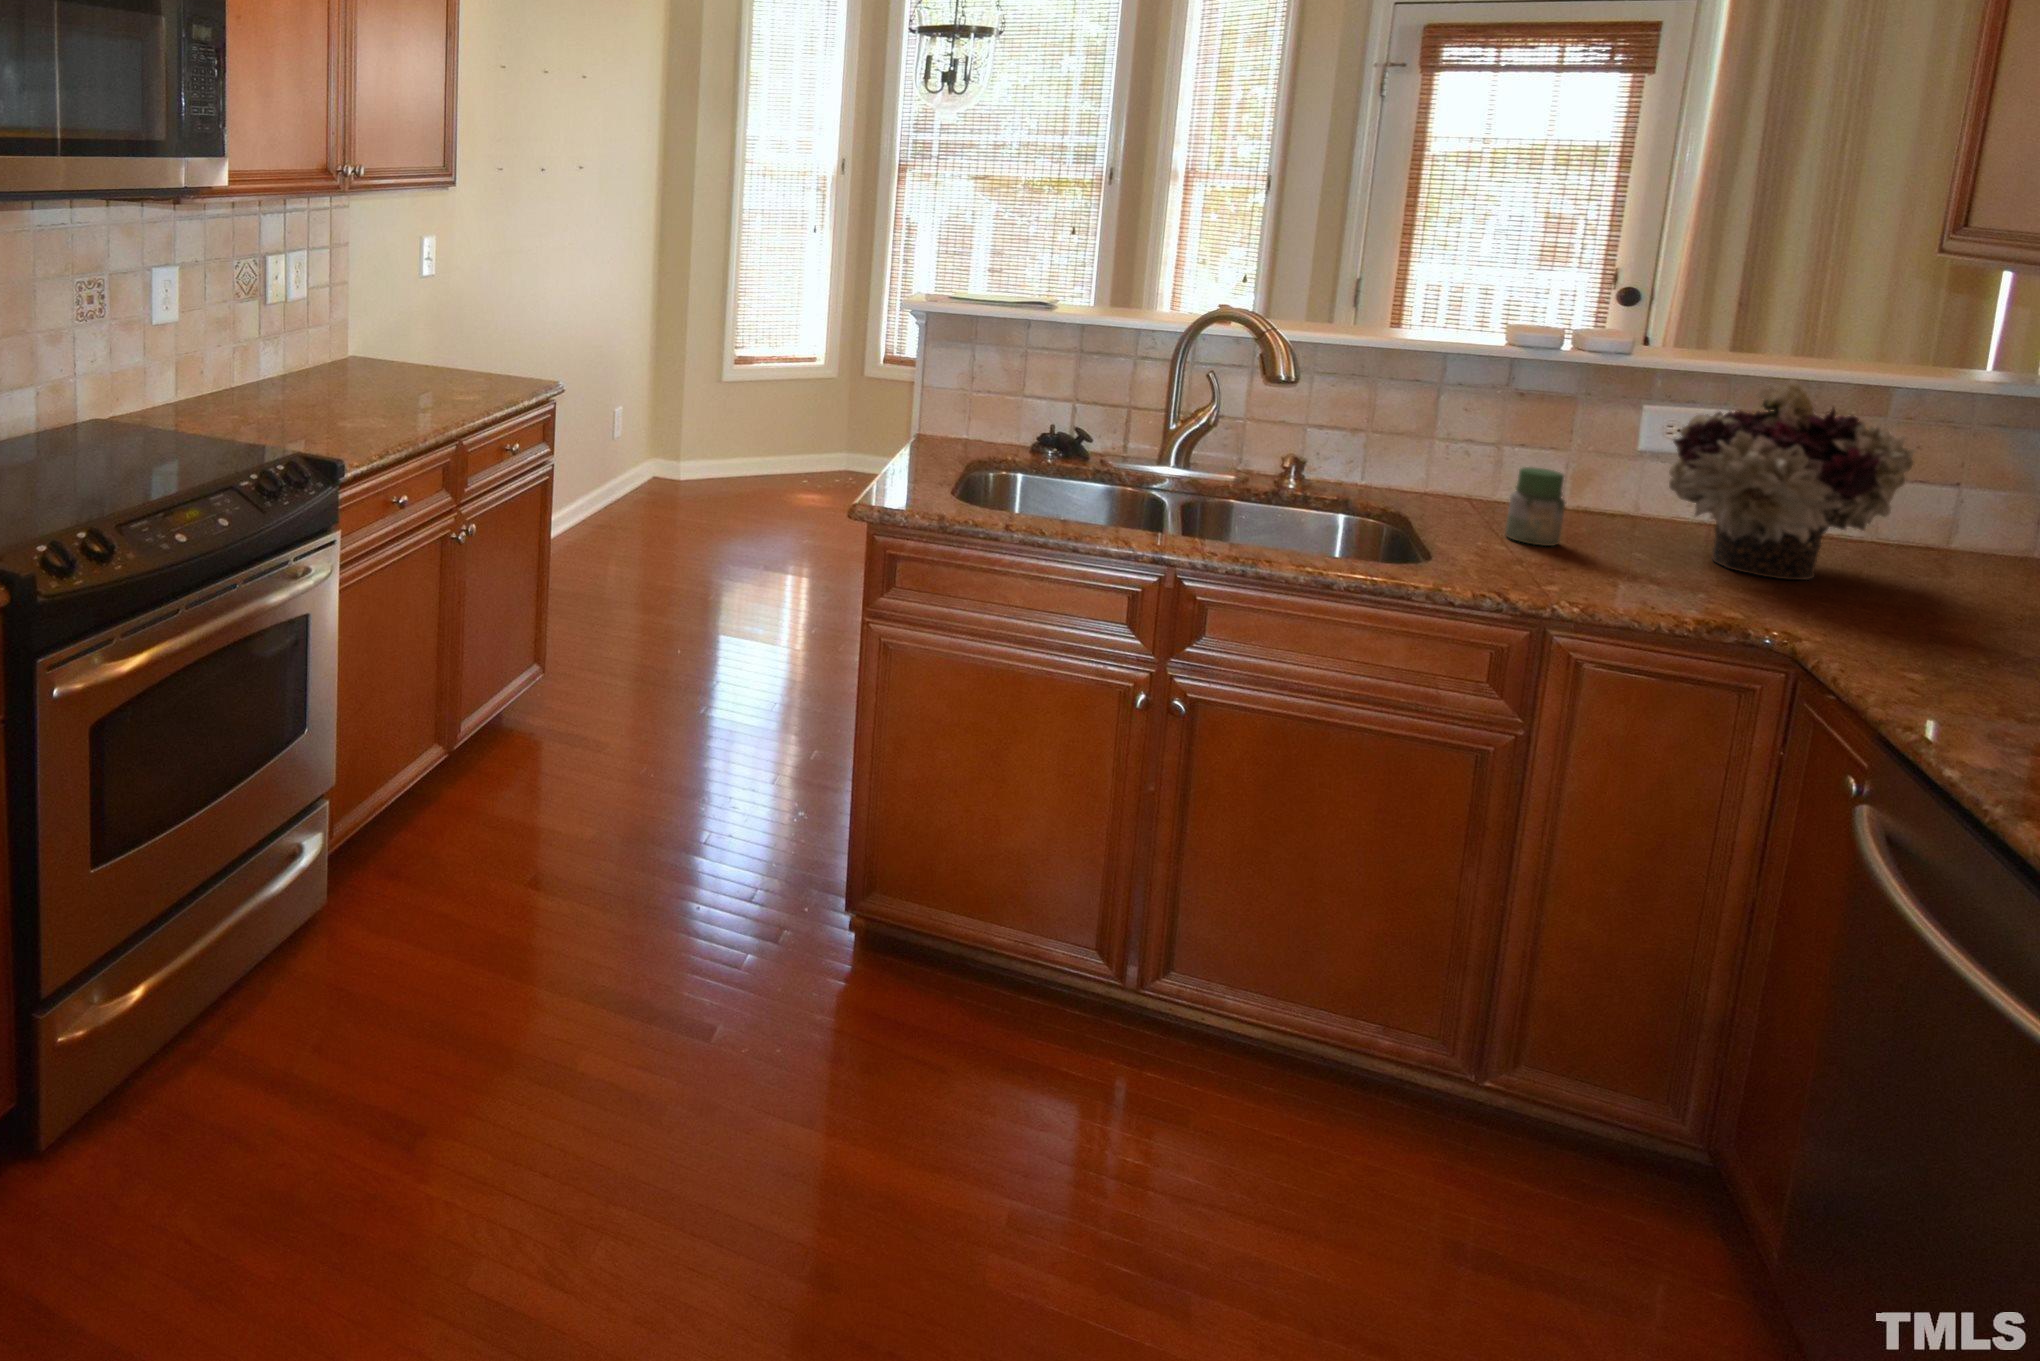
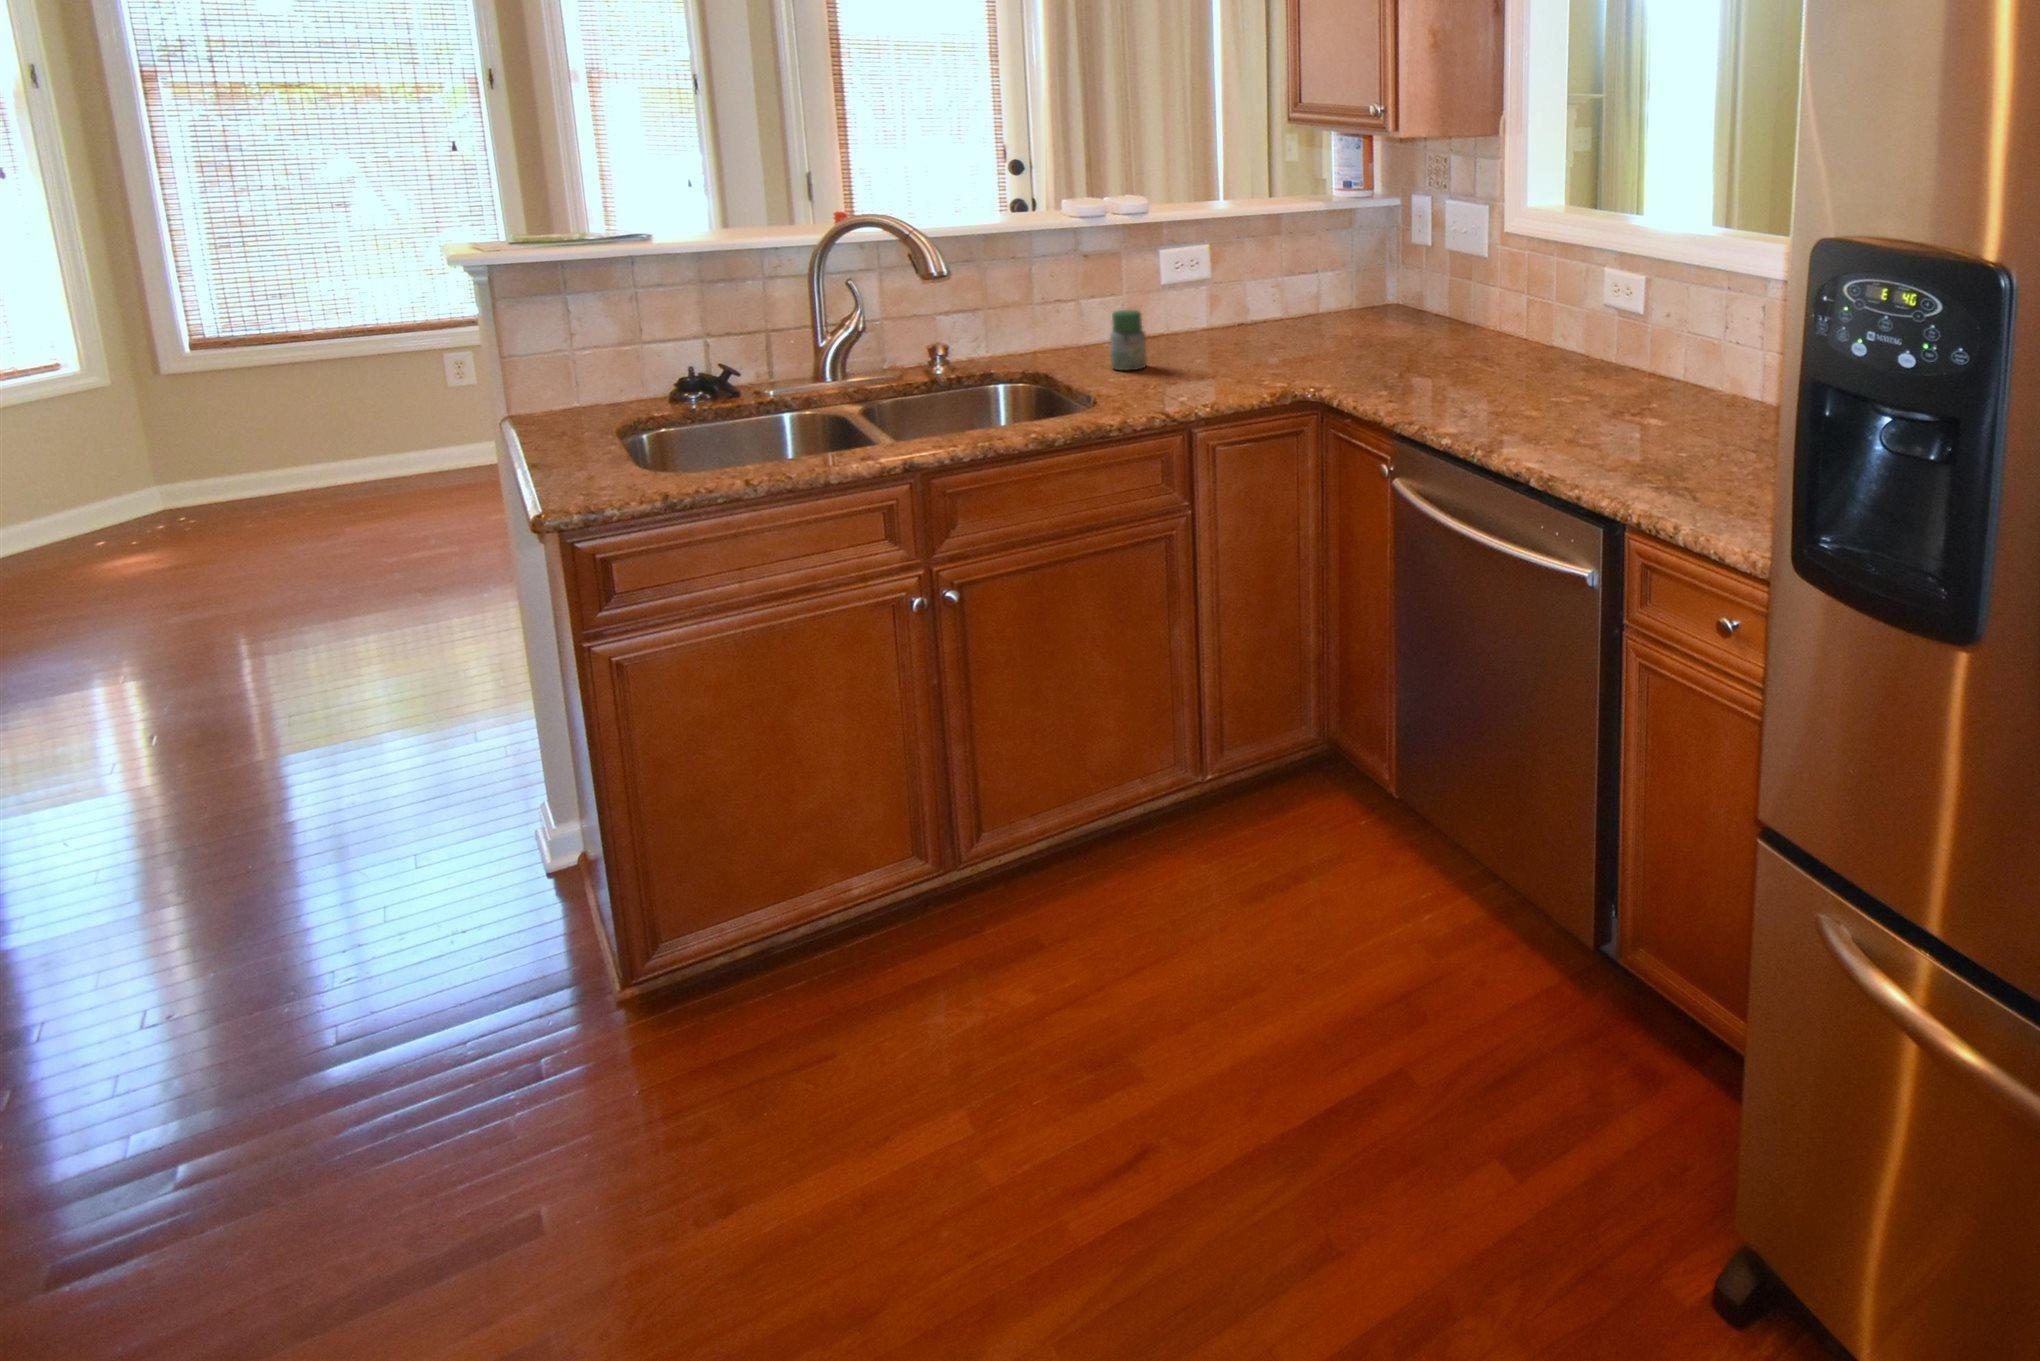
flower arrangement: present [1669,379,1915,580] -> none [1185,214,1314,354]

